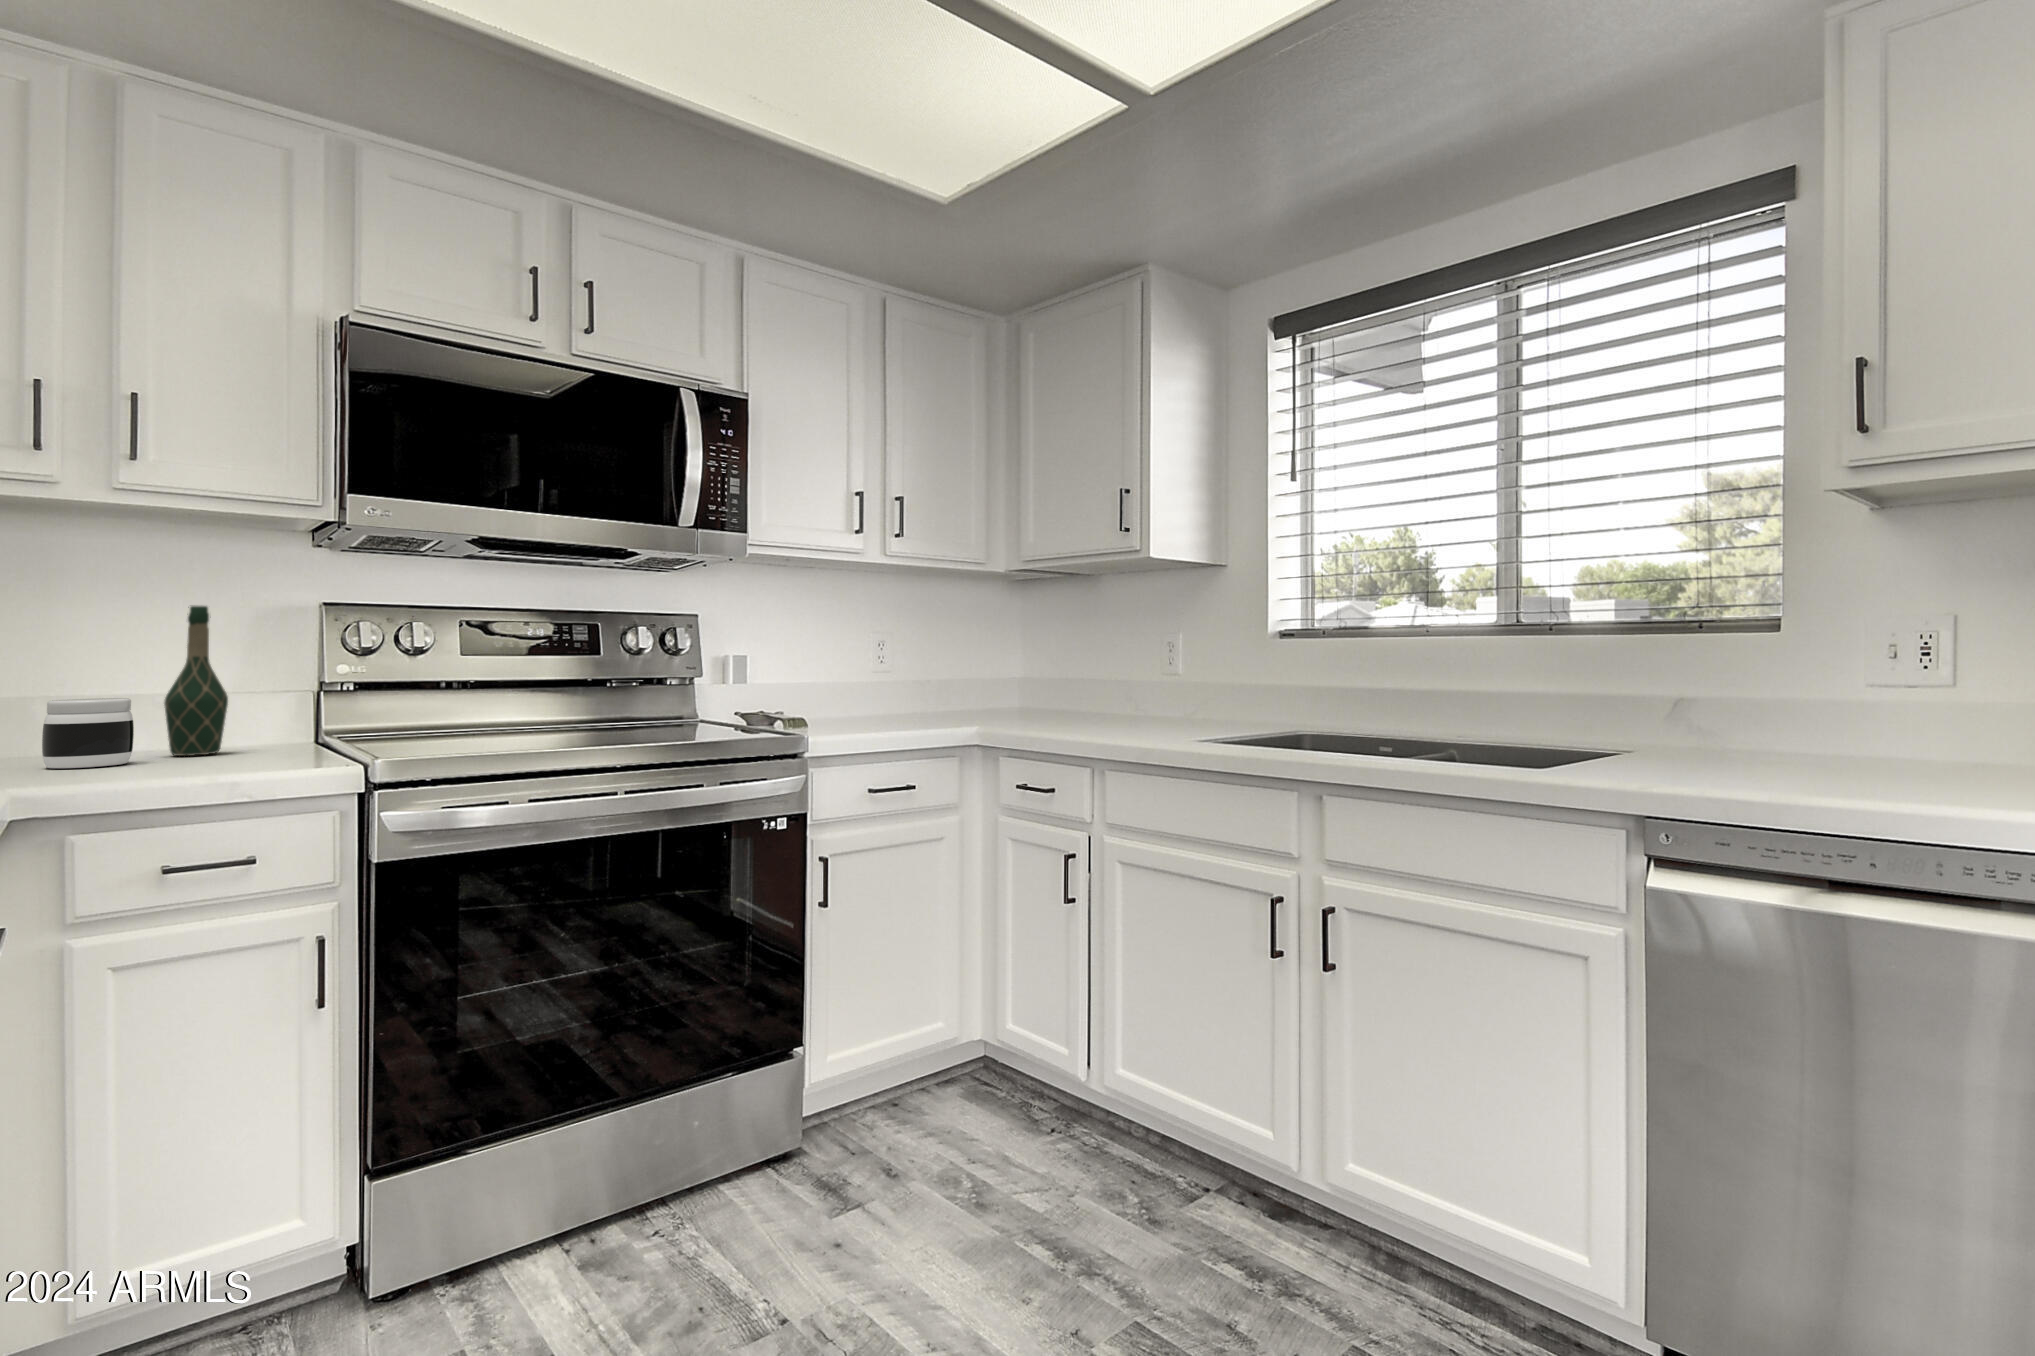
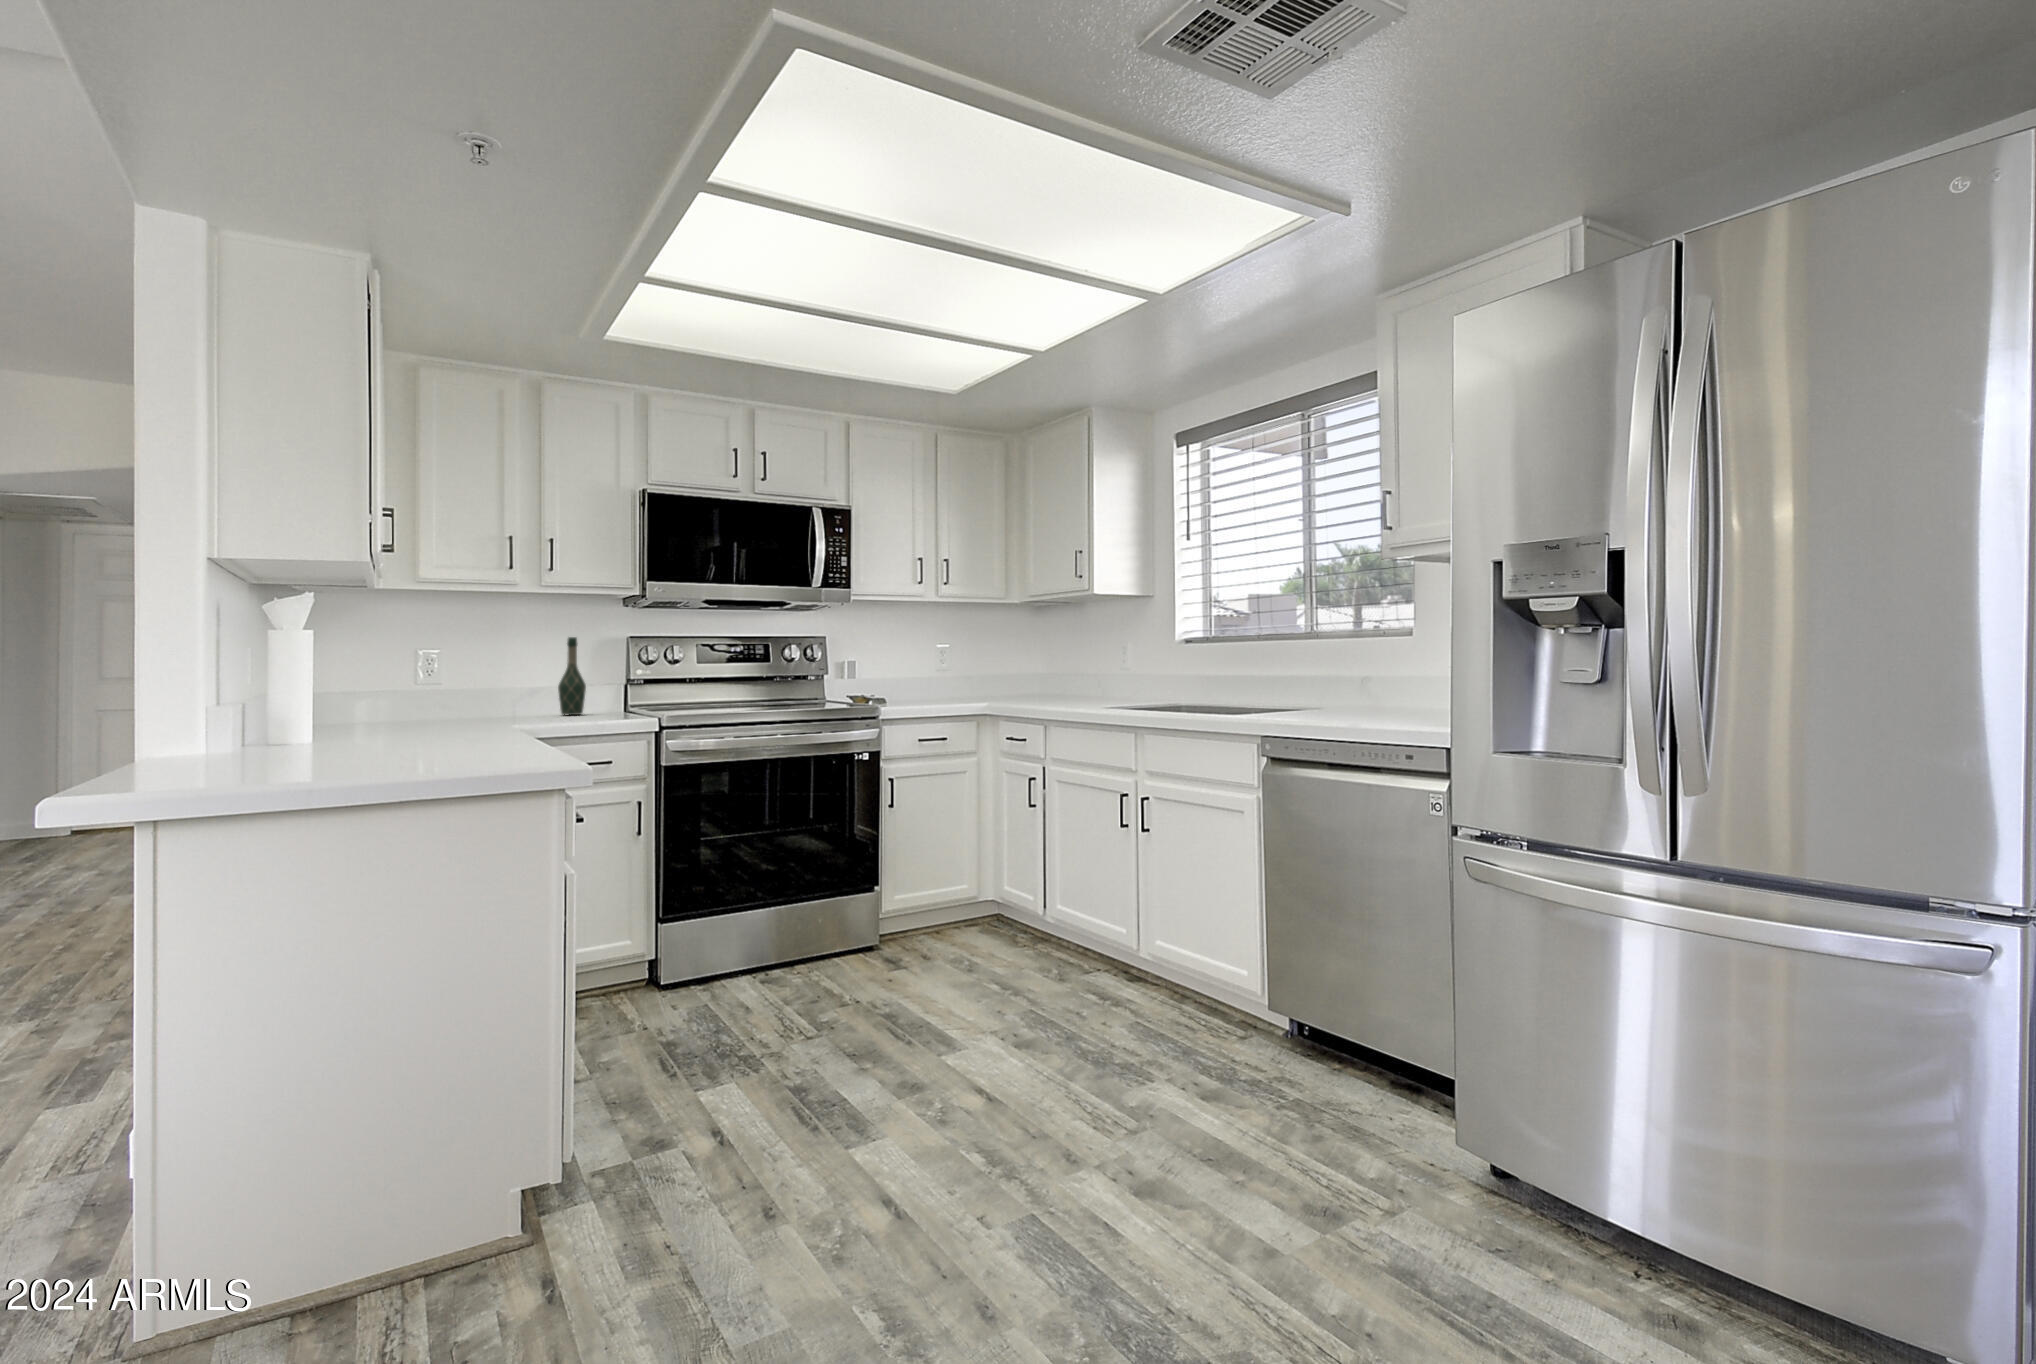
jar: present [42,698,134,768] -> none [512,685,549,718]

